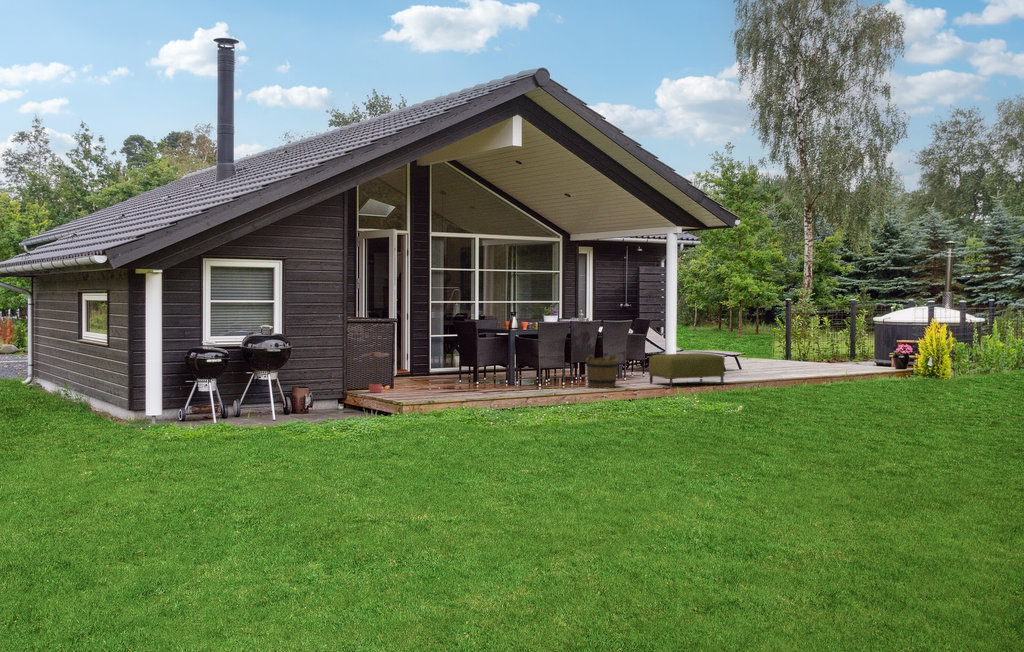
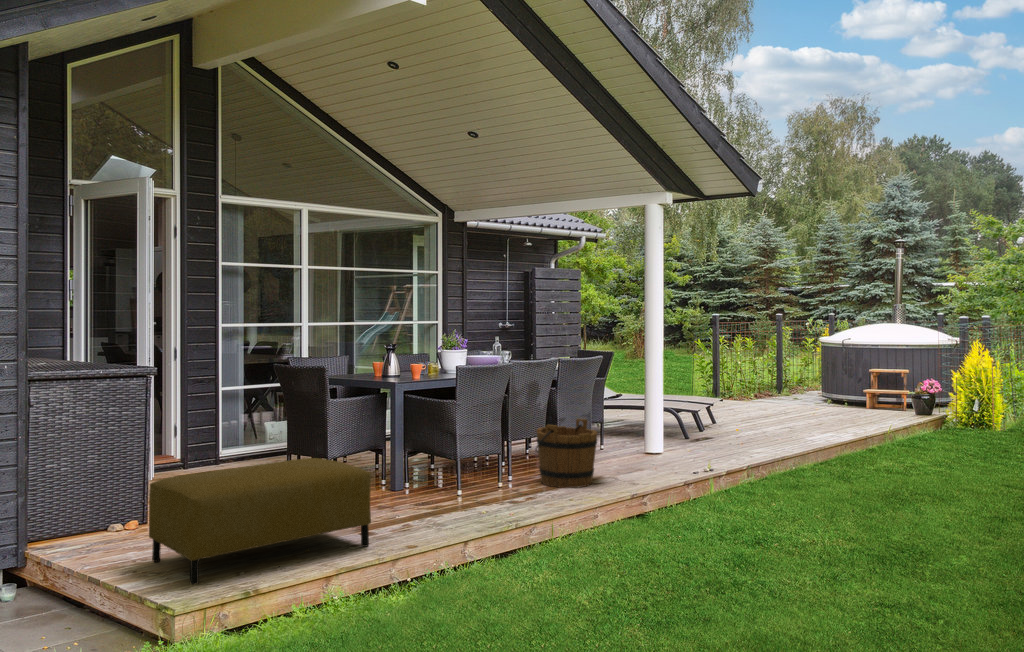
potted plant: present [361,352,389,393] -> none [59,450,136,550]
ottoman: present [649,353,725,387] -> present [149,458,371,585]

